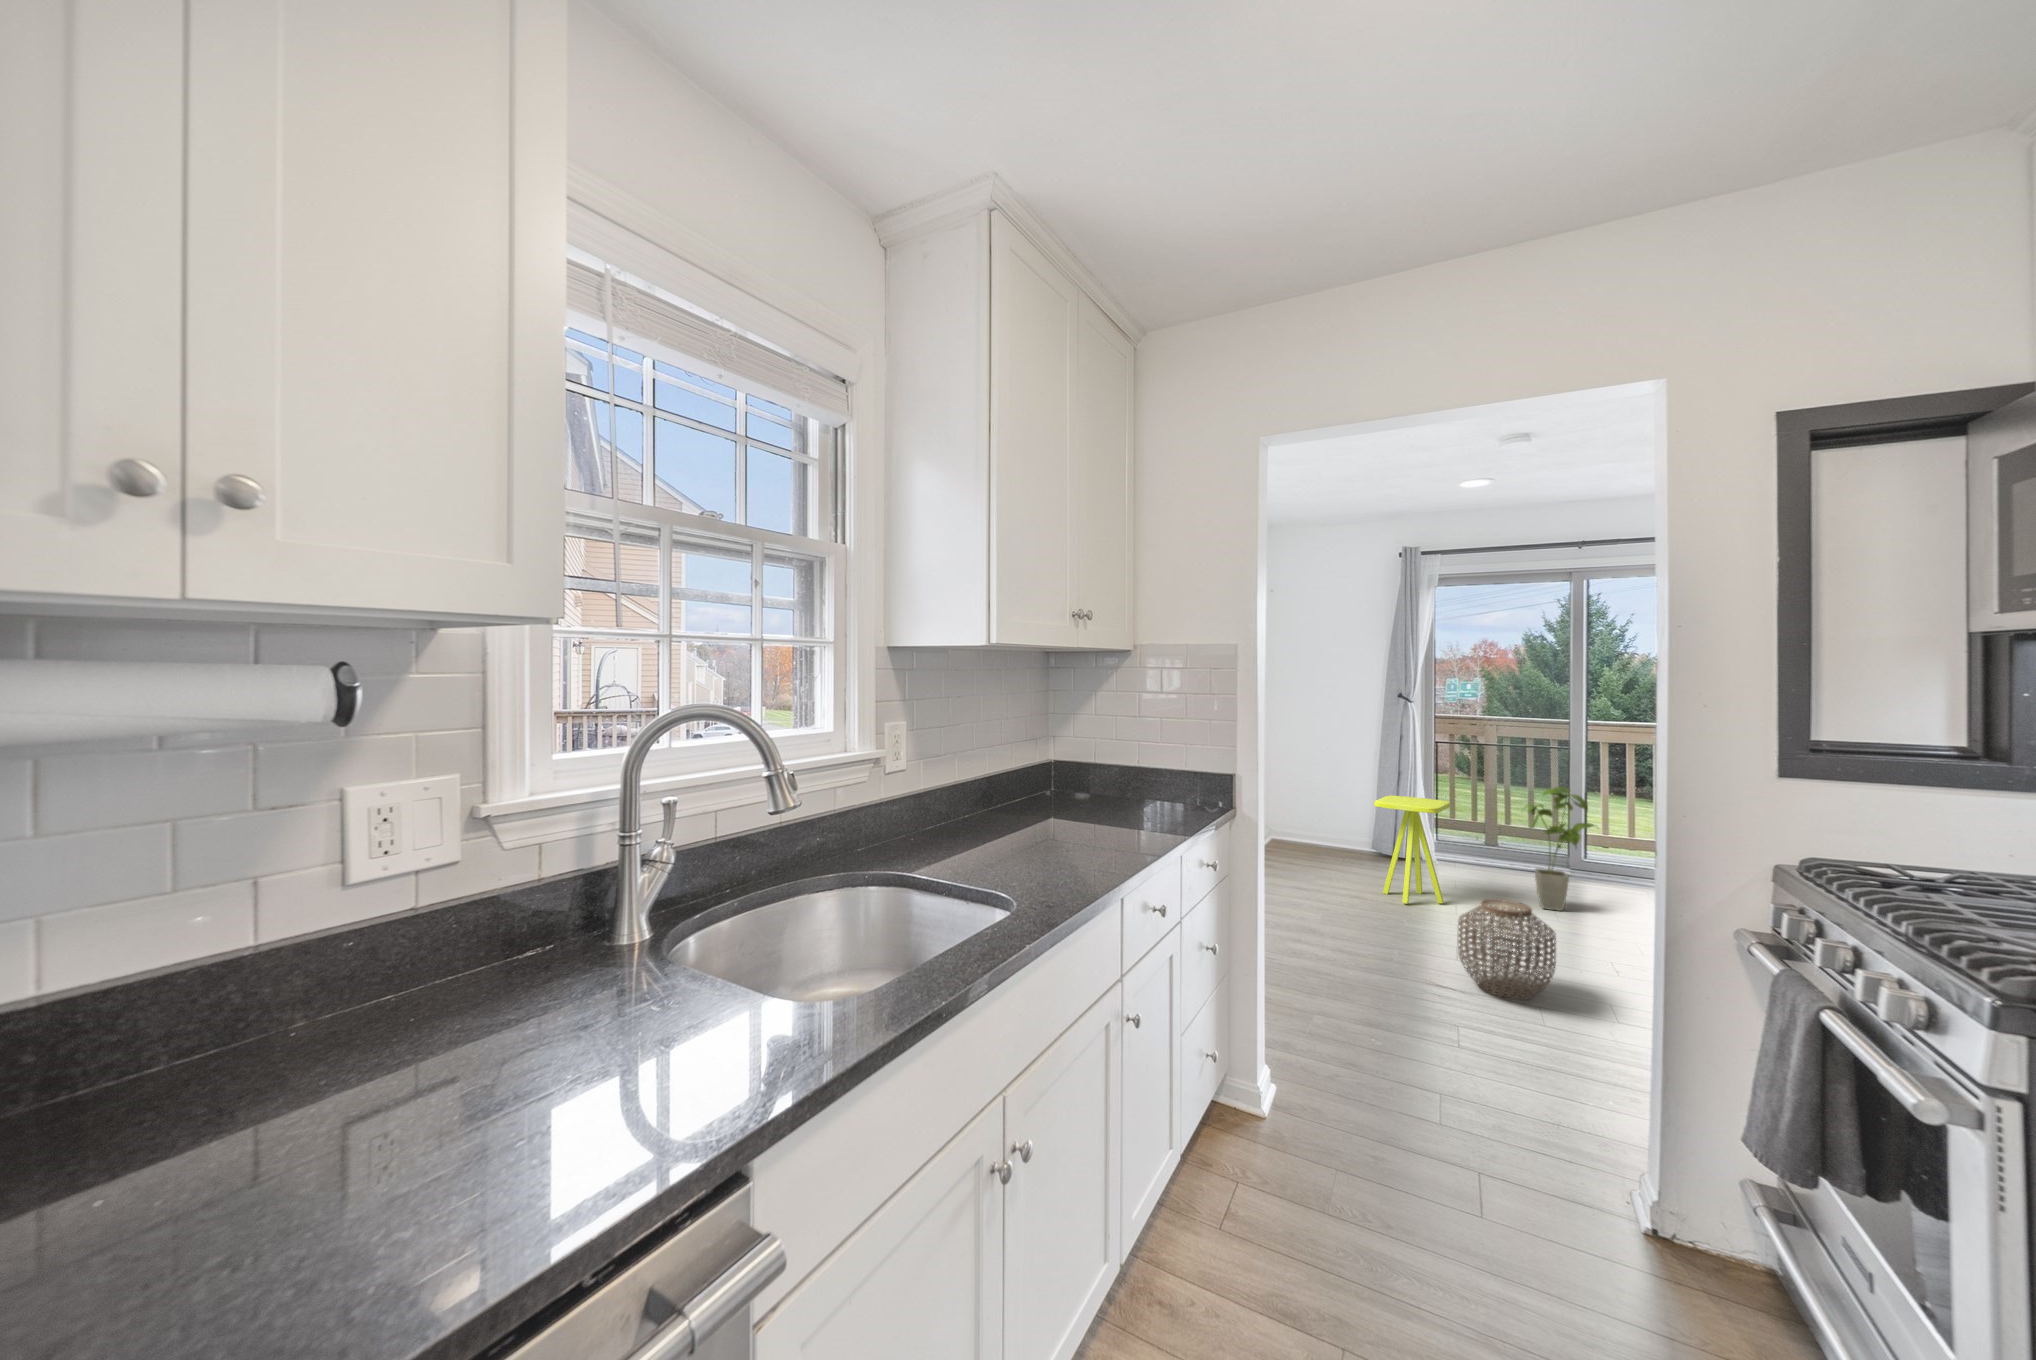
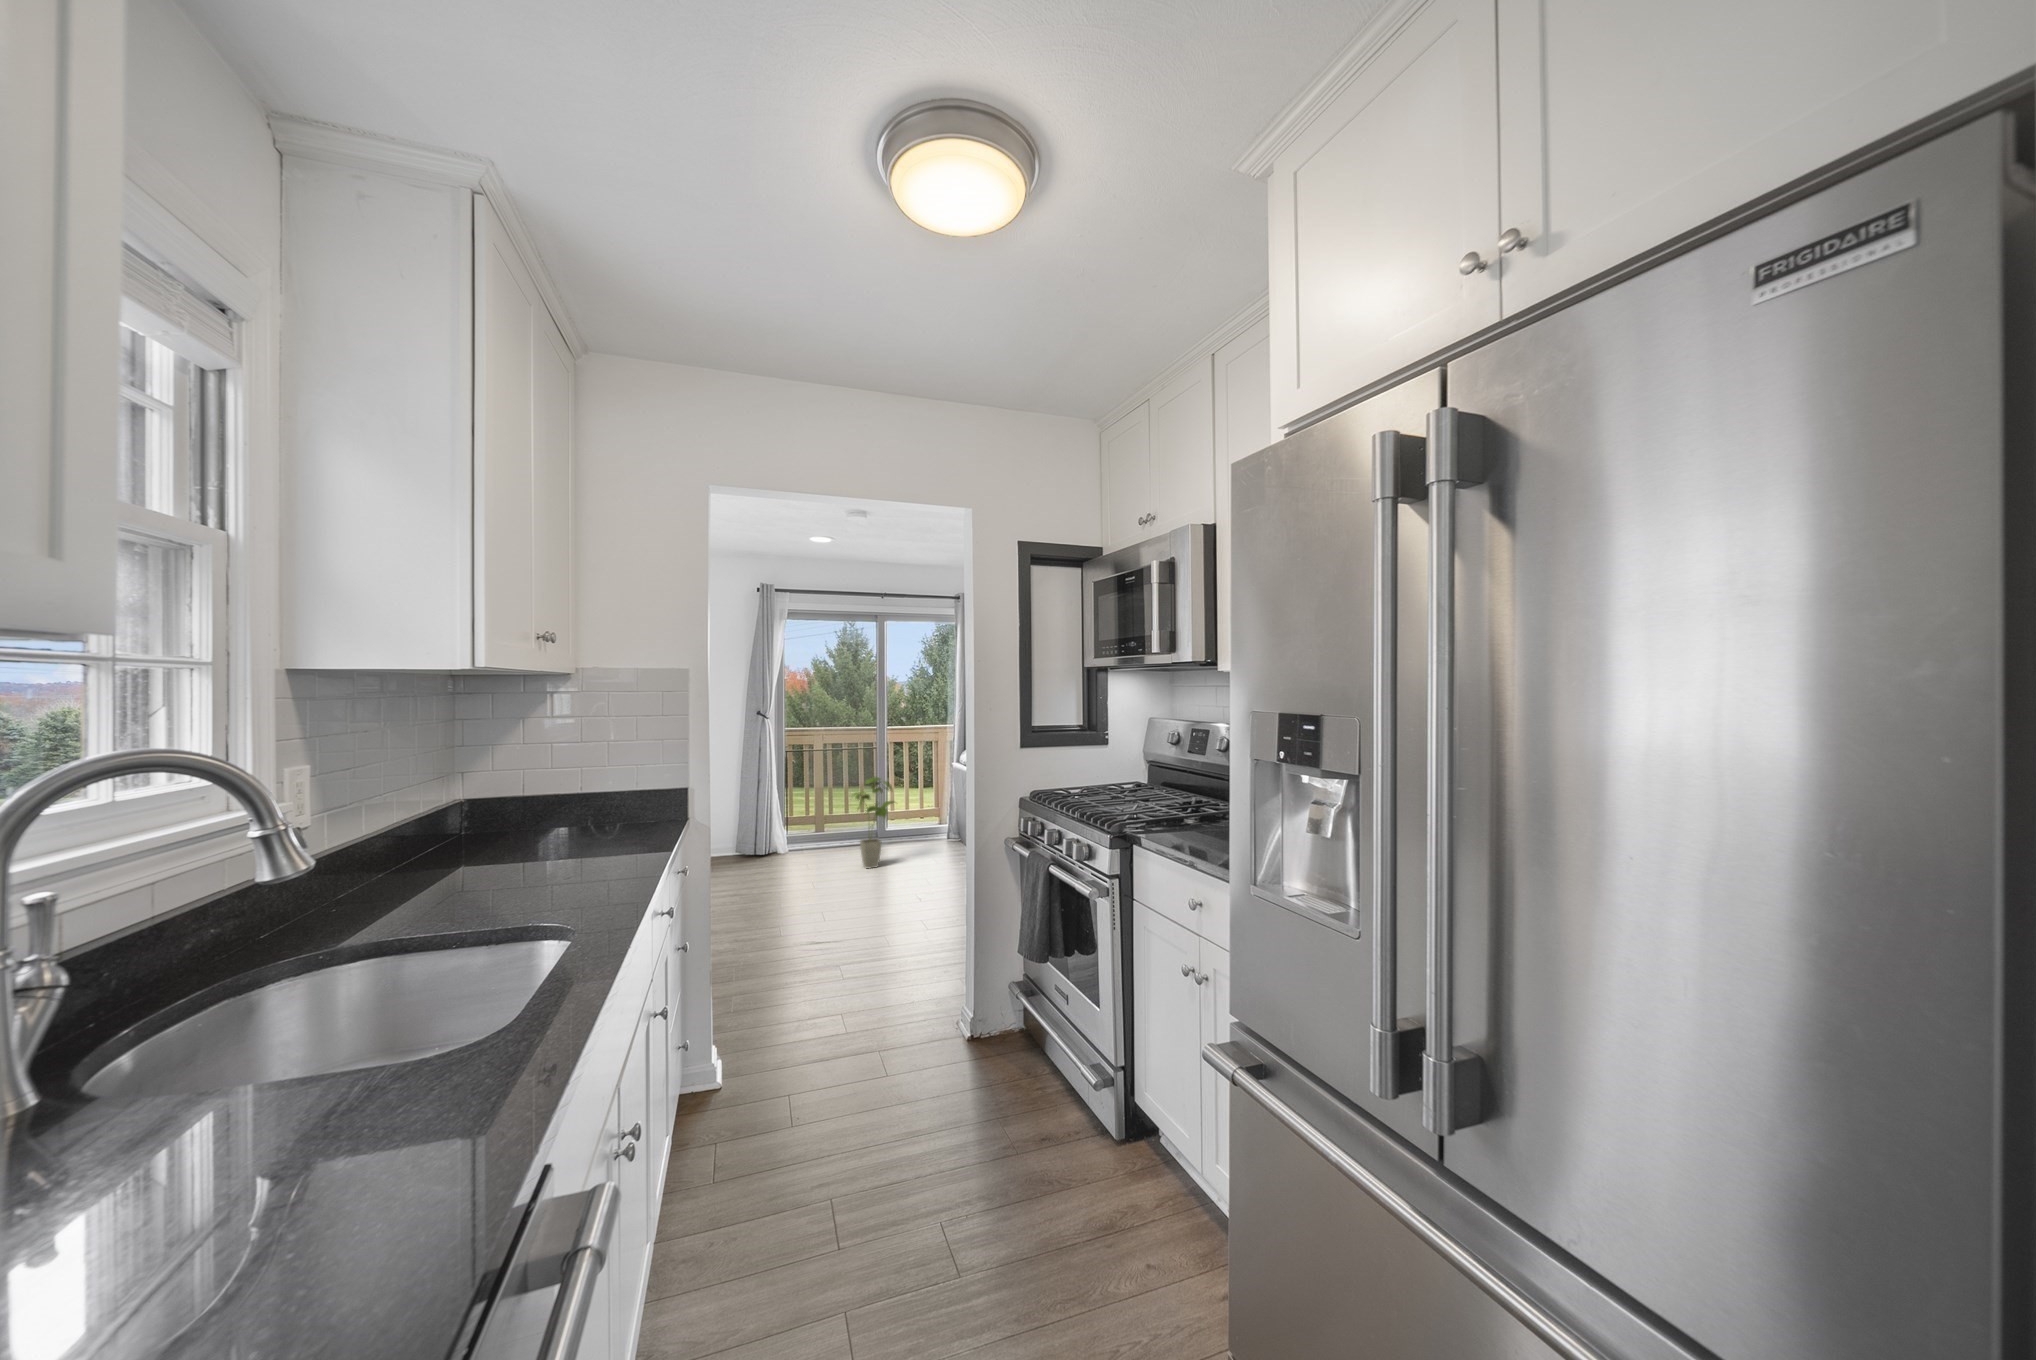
side table: present [1374,795,1450,903] -> none [747,798,804,887]
woven basket: present [1458,899,1556,999] -> none [827,862,890,935]

